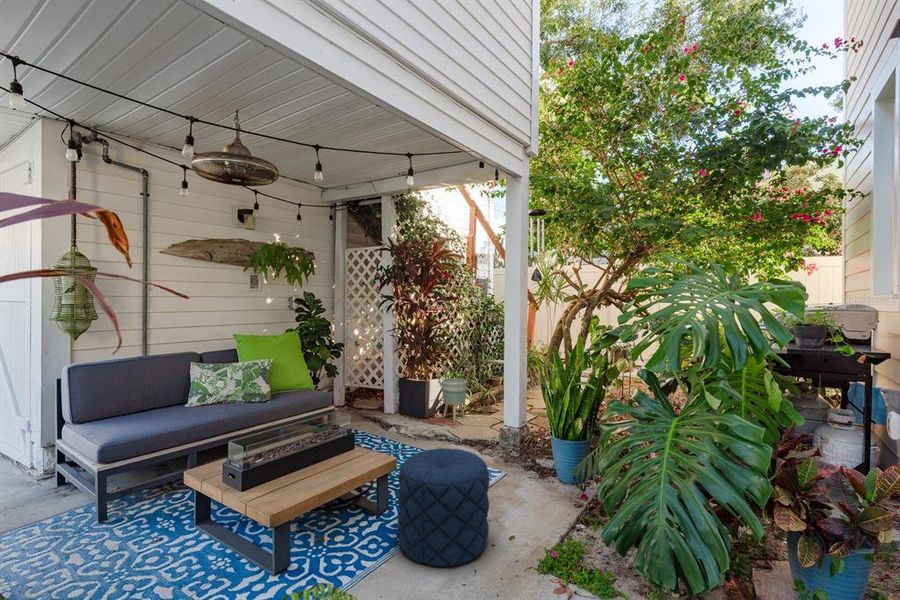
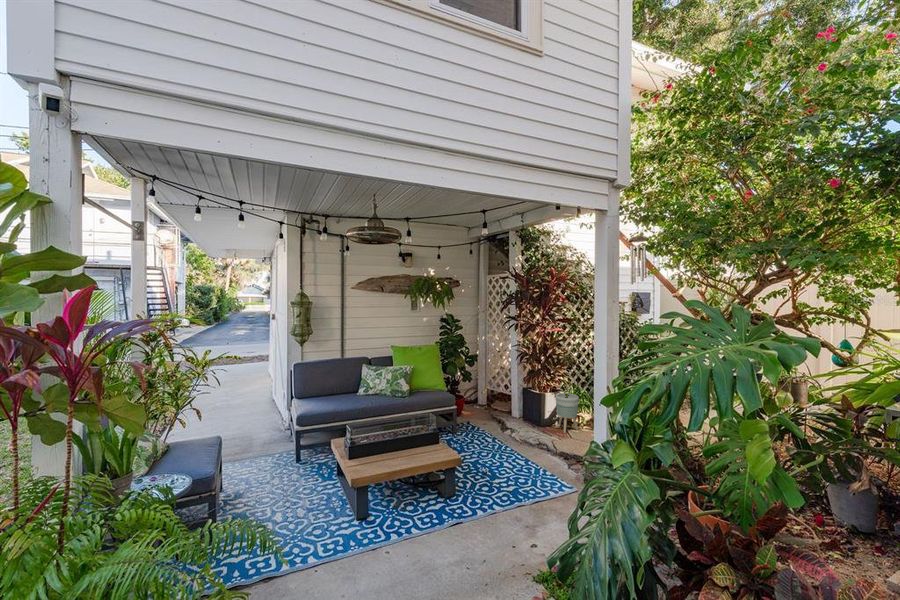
pouf: present [398,448,489,566] -> none [442,457,513,552]

